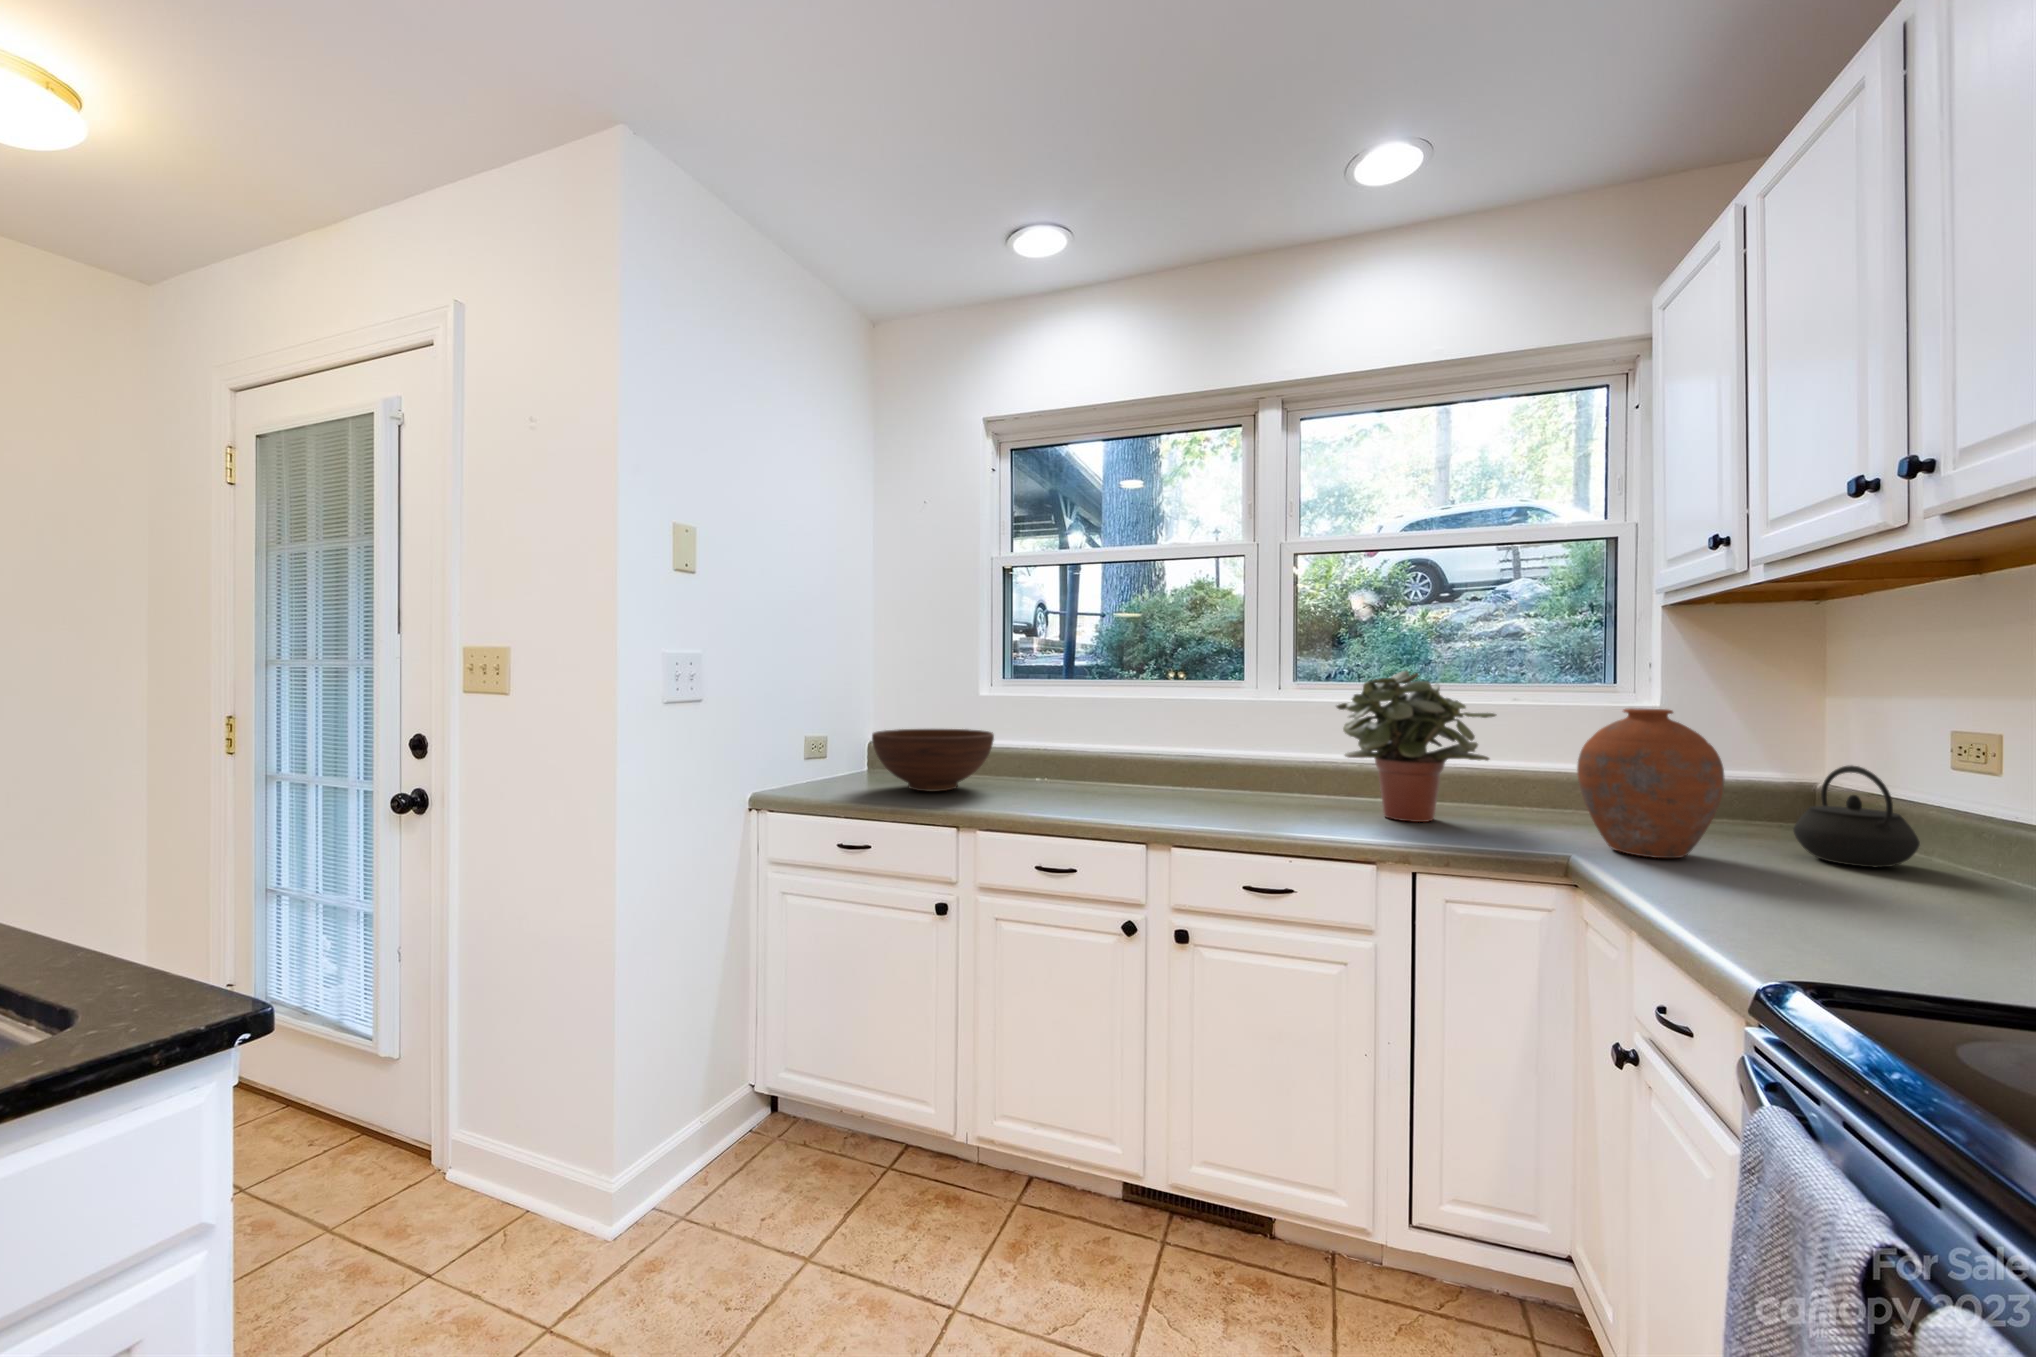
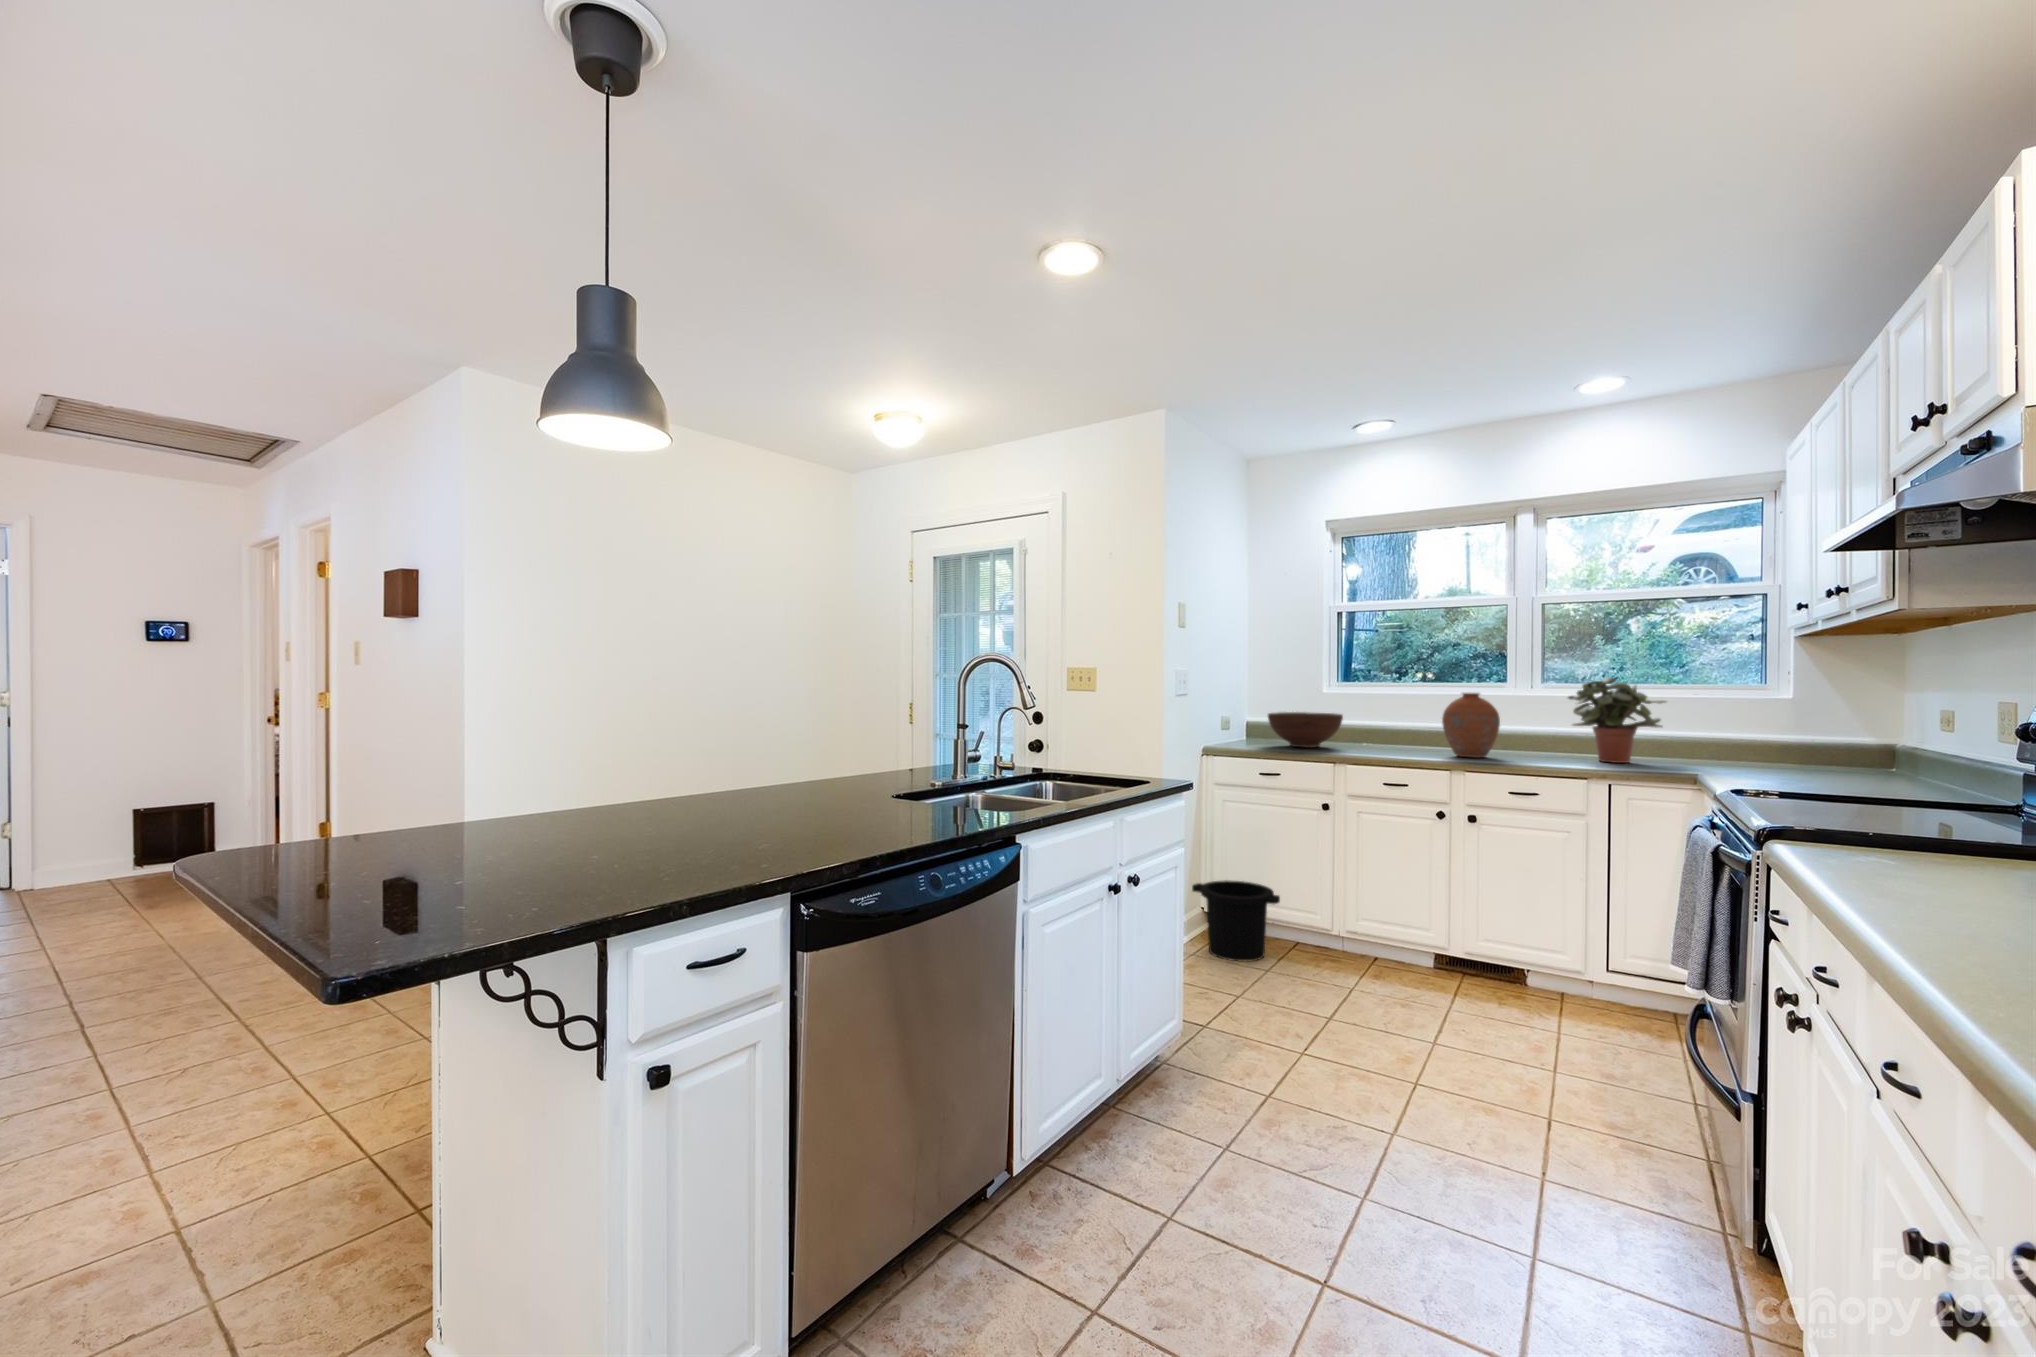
vase: present [1577,708,1724,858] -> present [1442,693,1500,758]
kettle: present [1793,766,1920,867] -> none [1841,727,1907,781]
trash can: none [690,1045,845,1239] -> present [1192,880,1280,961]

